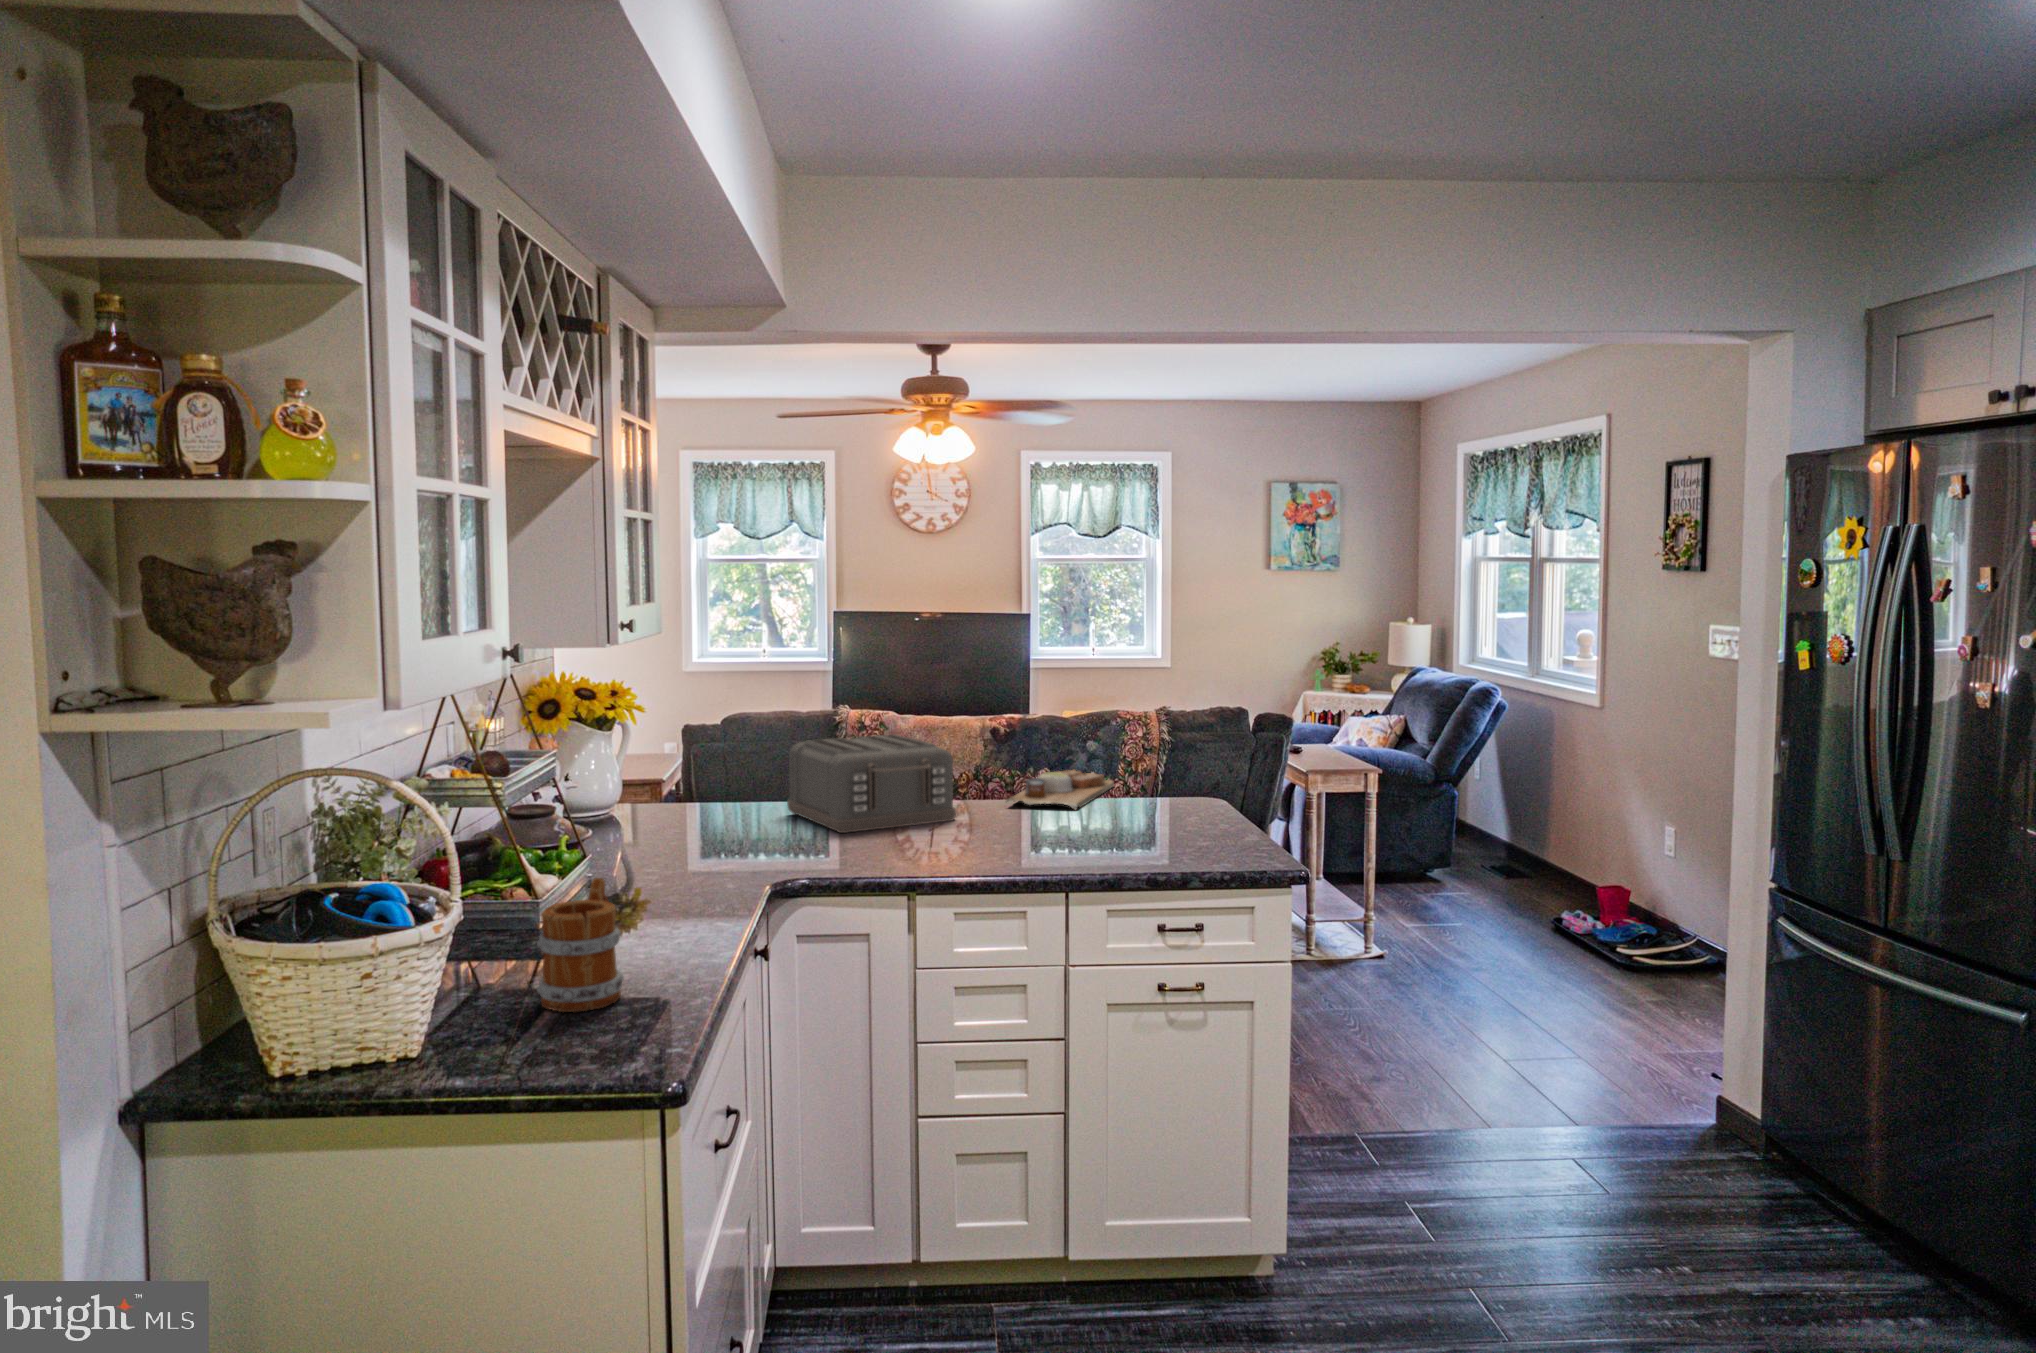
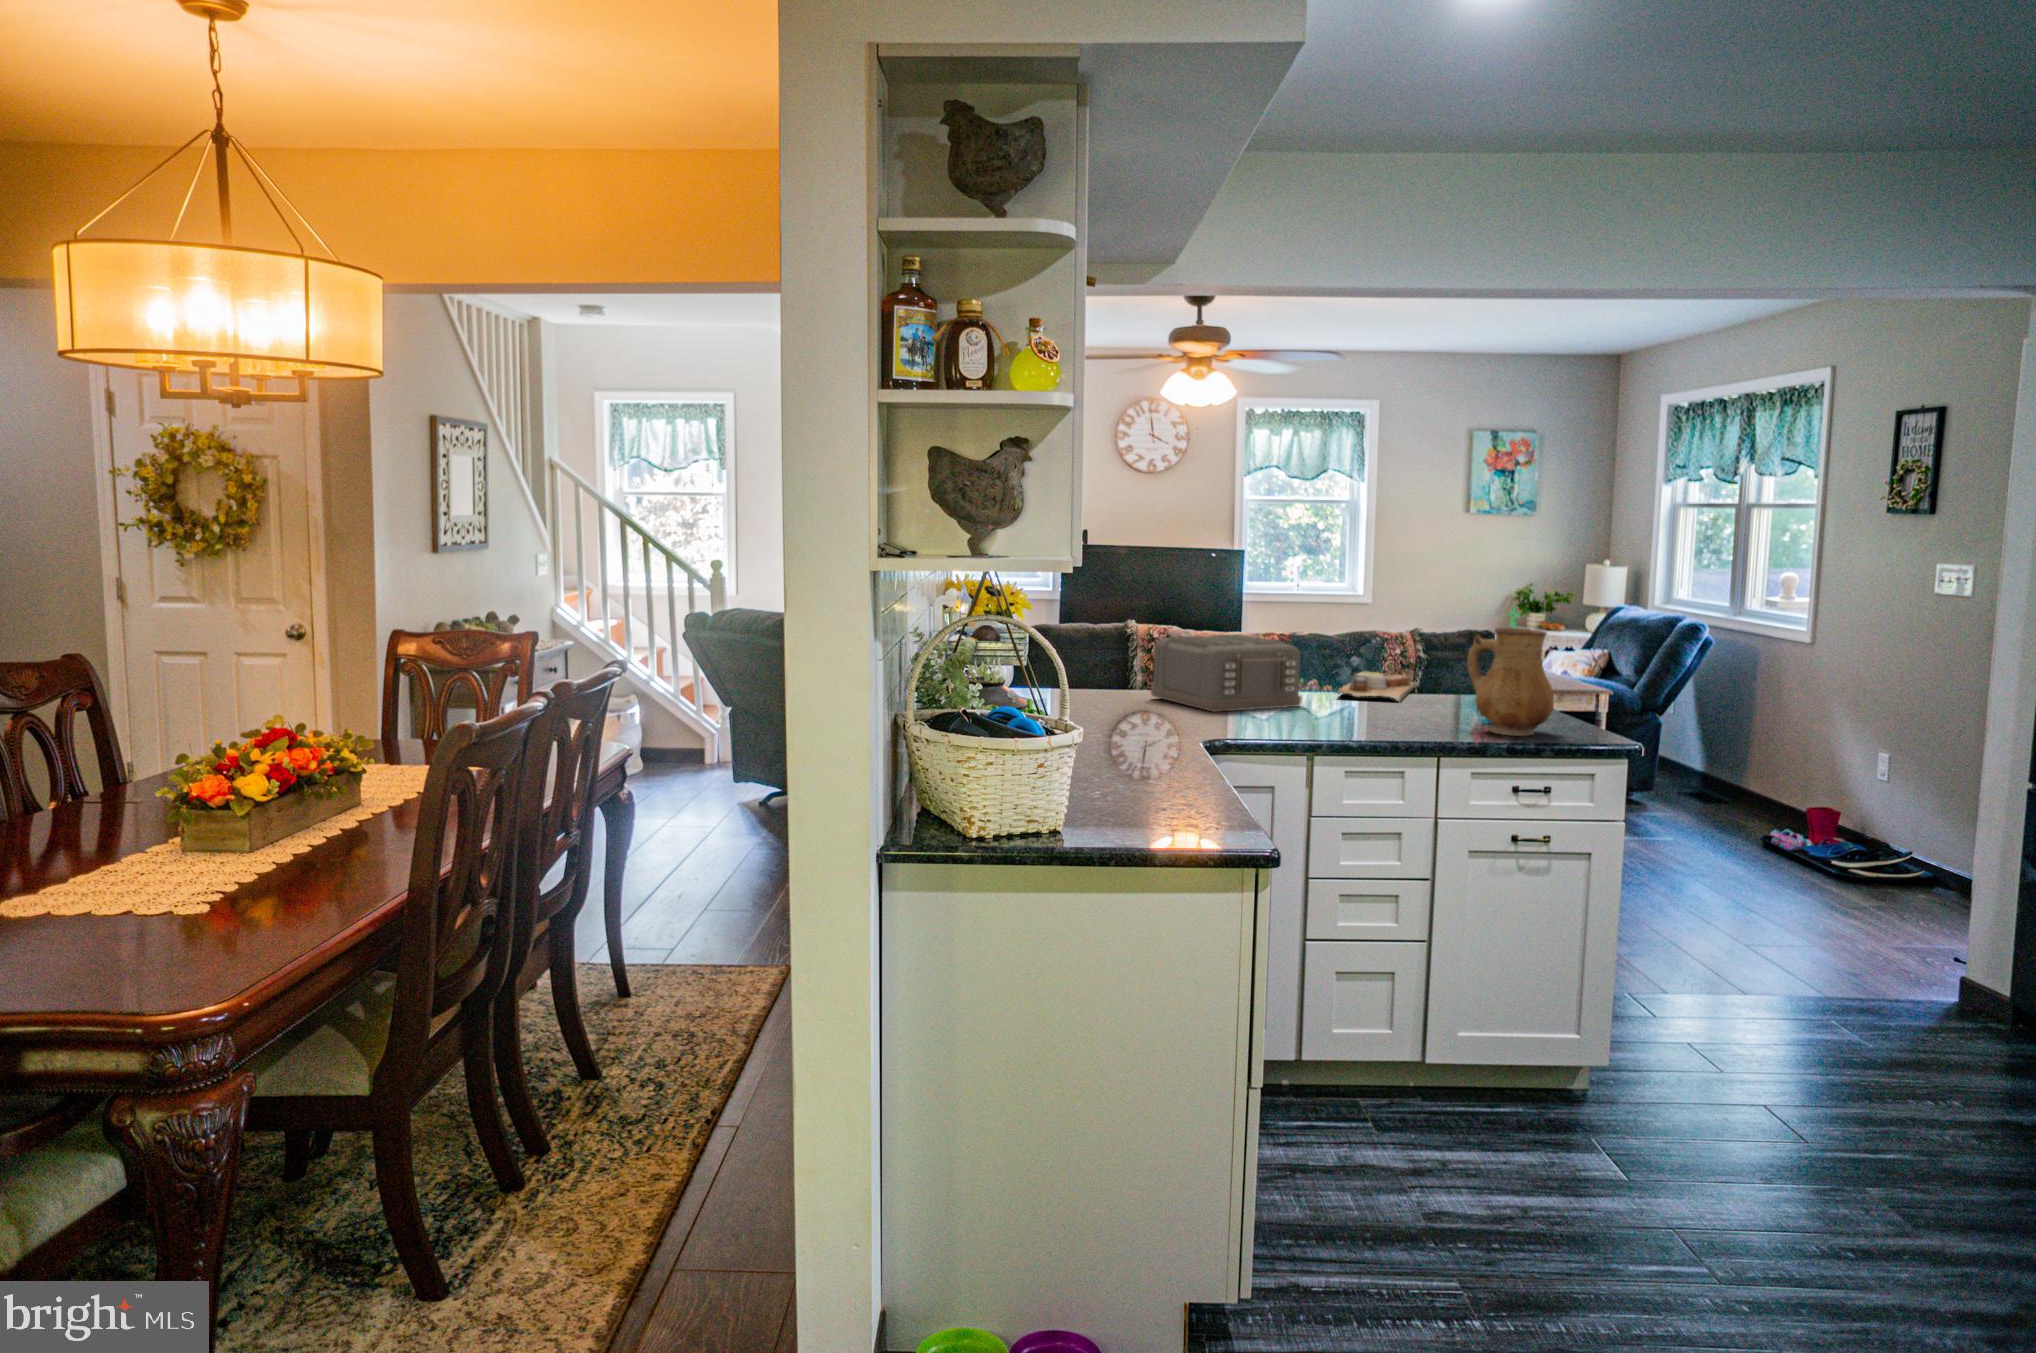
ceramic pitcher: none [1114,728,1211,859] -> present [1468,627,1555,736]
mug: present [537,878,623,1012] -> none [1111,714,1172,811]

